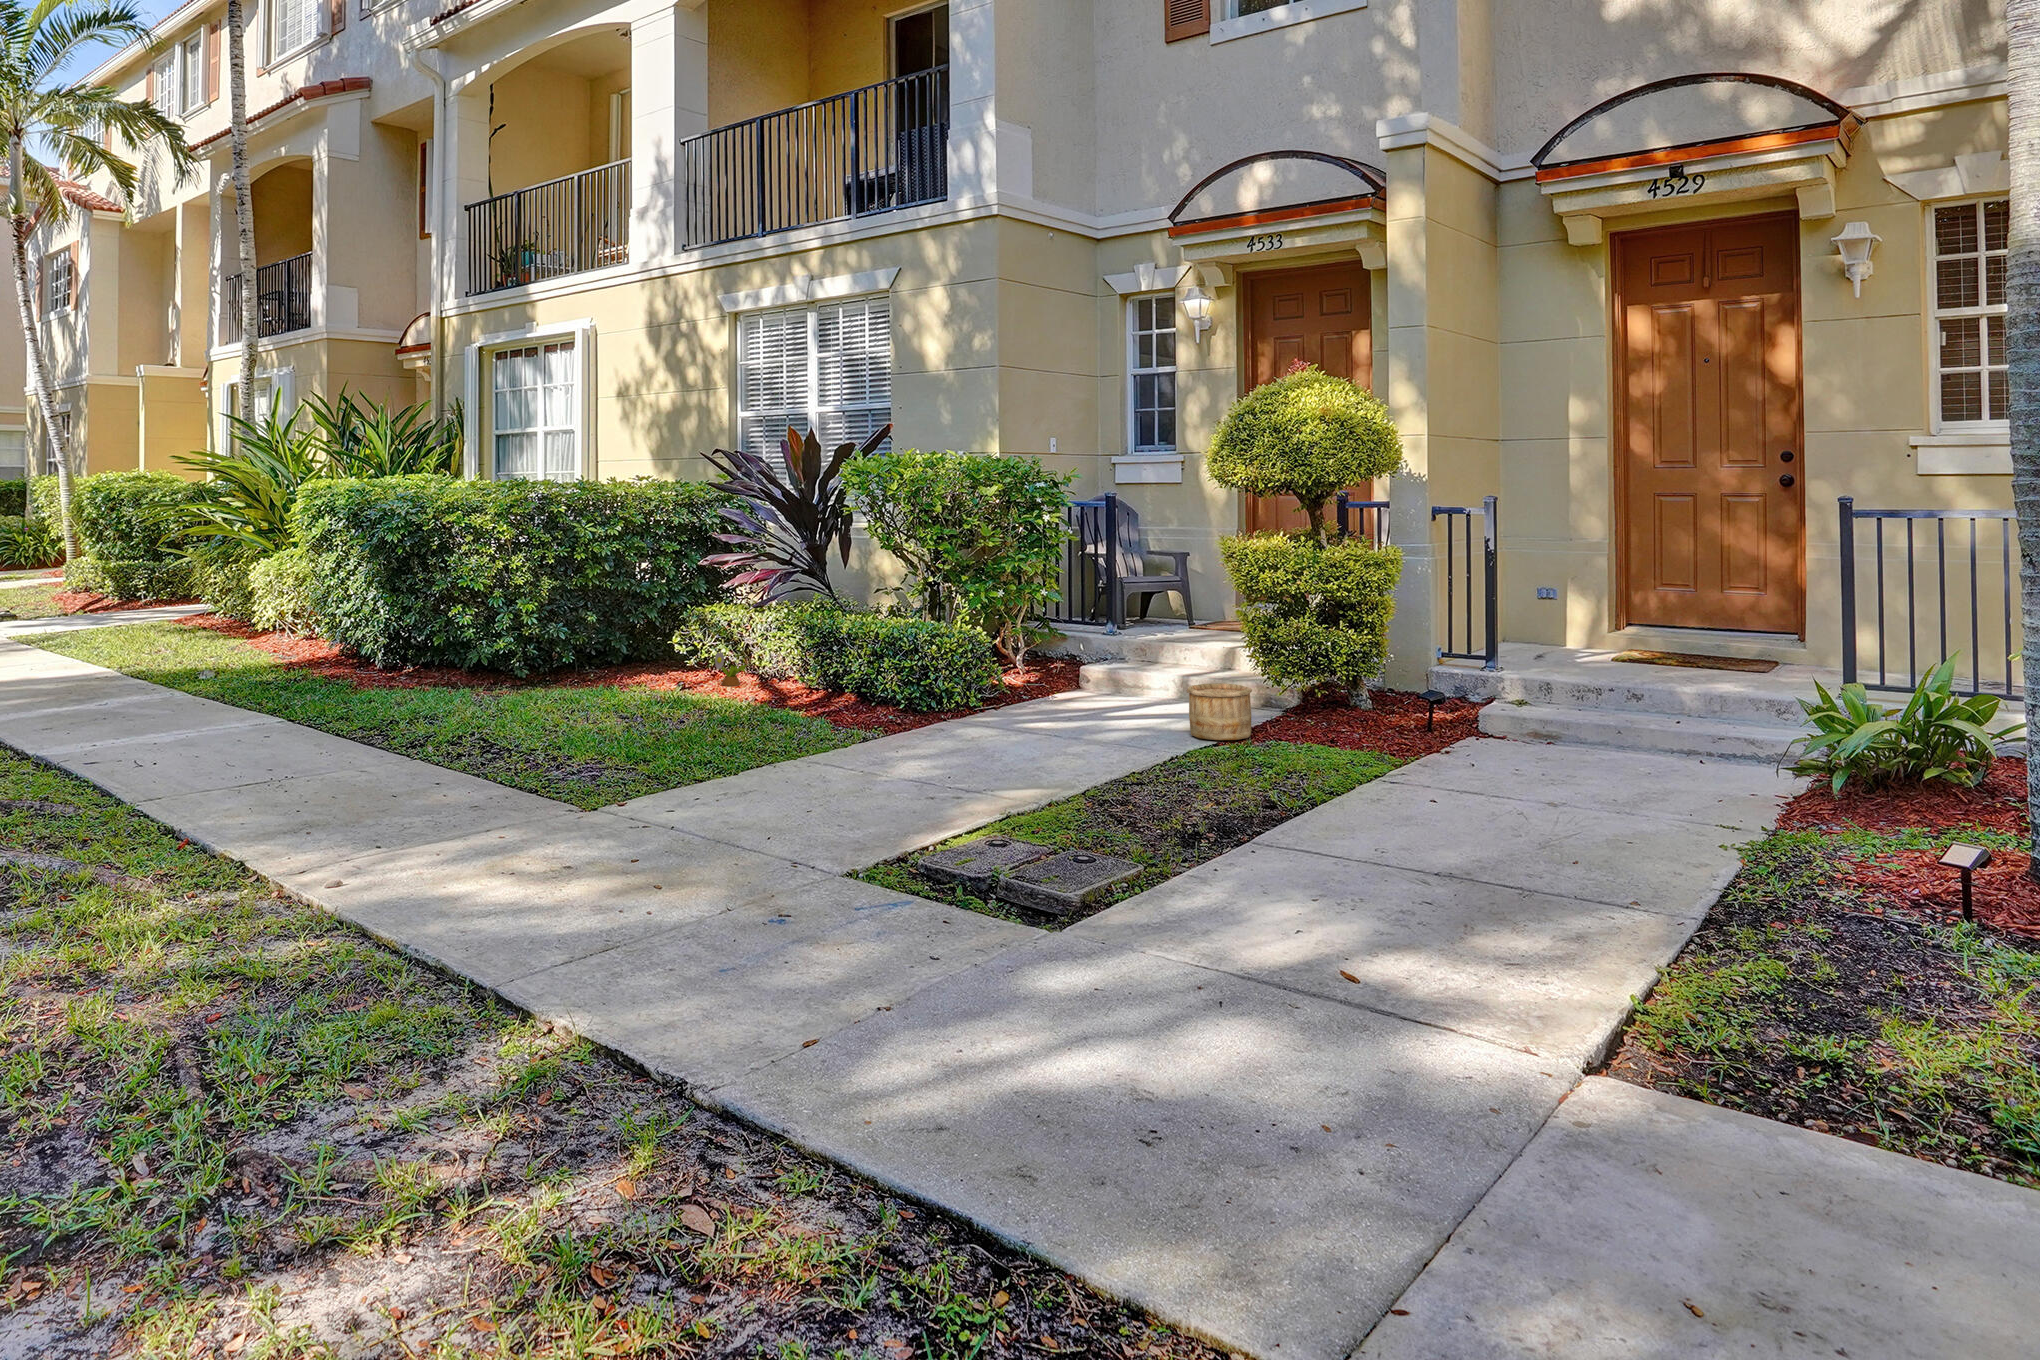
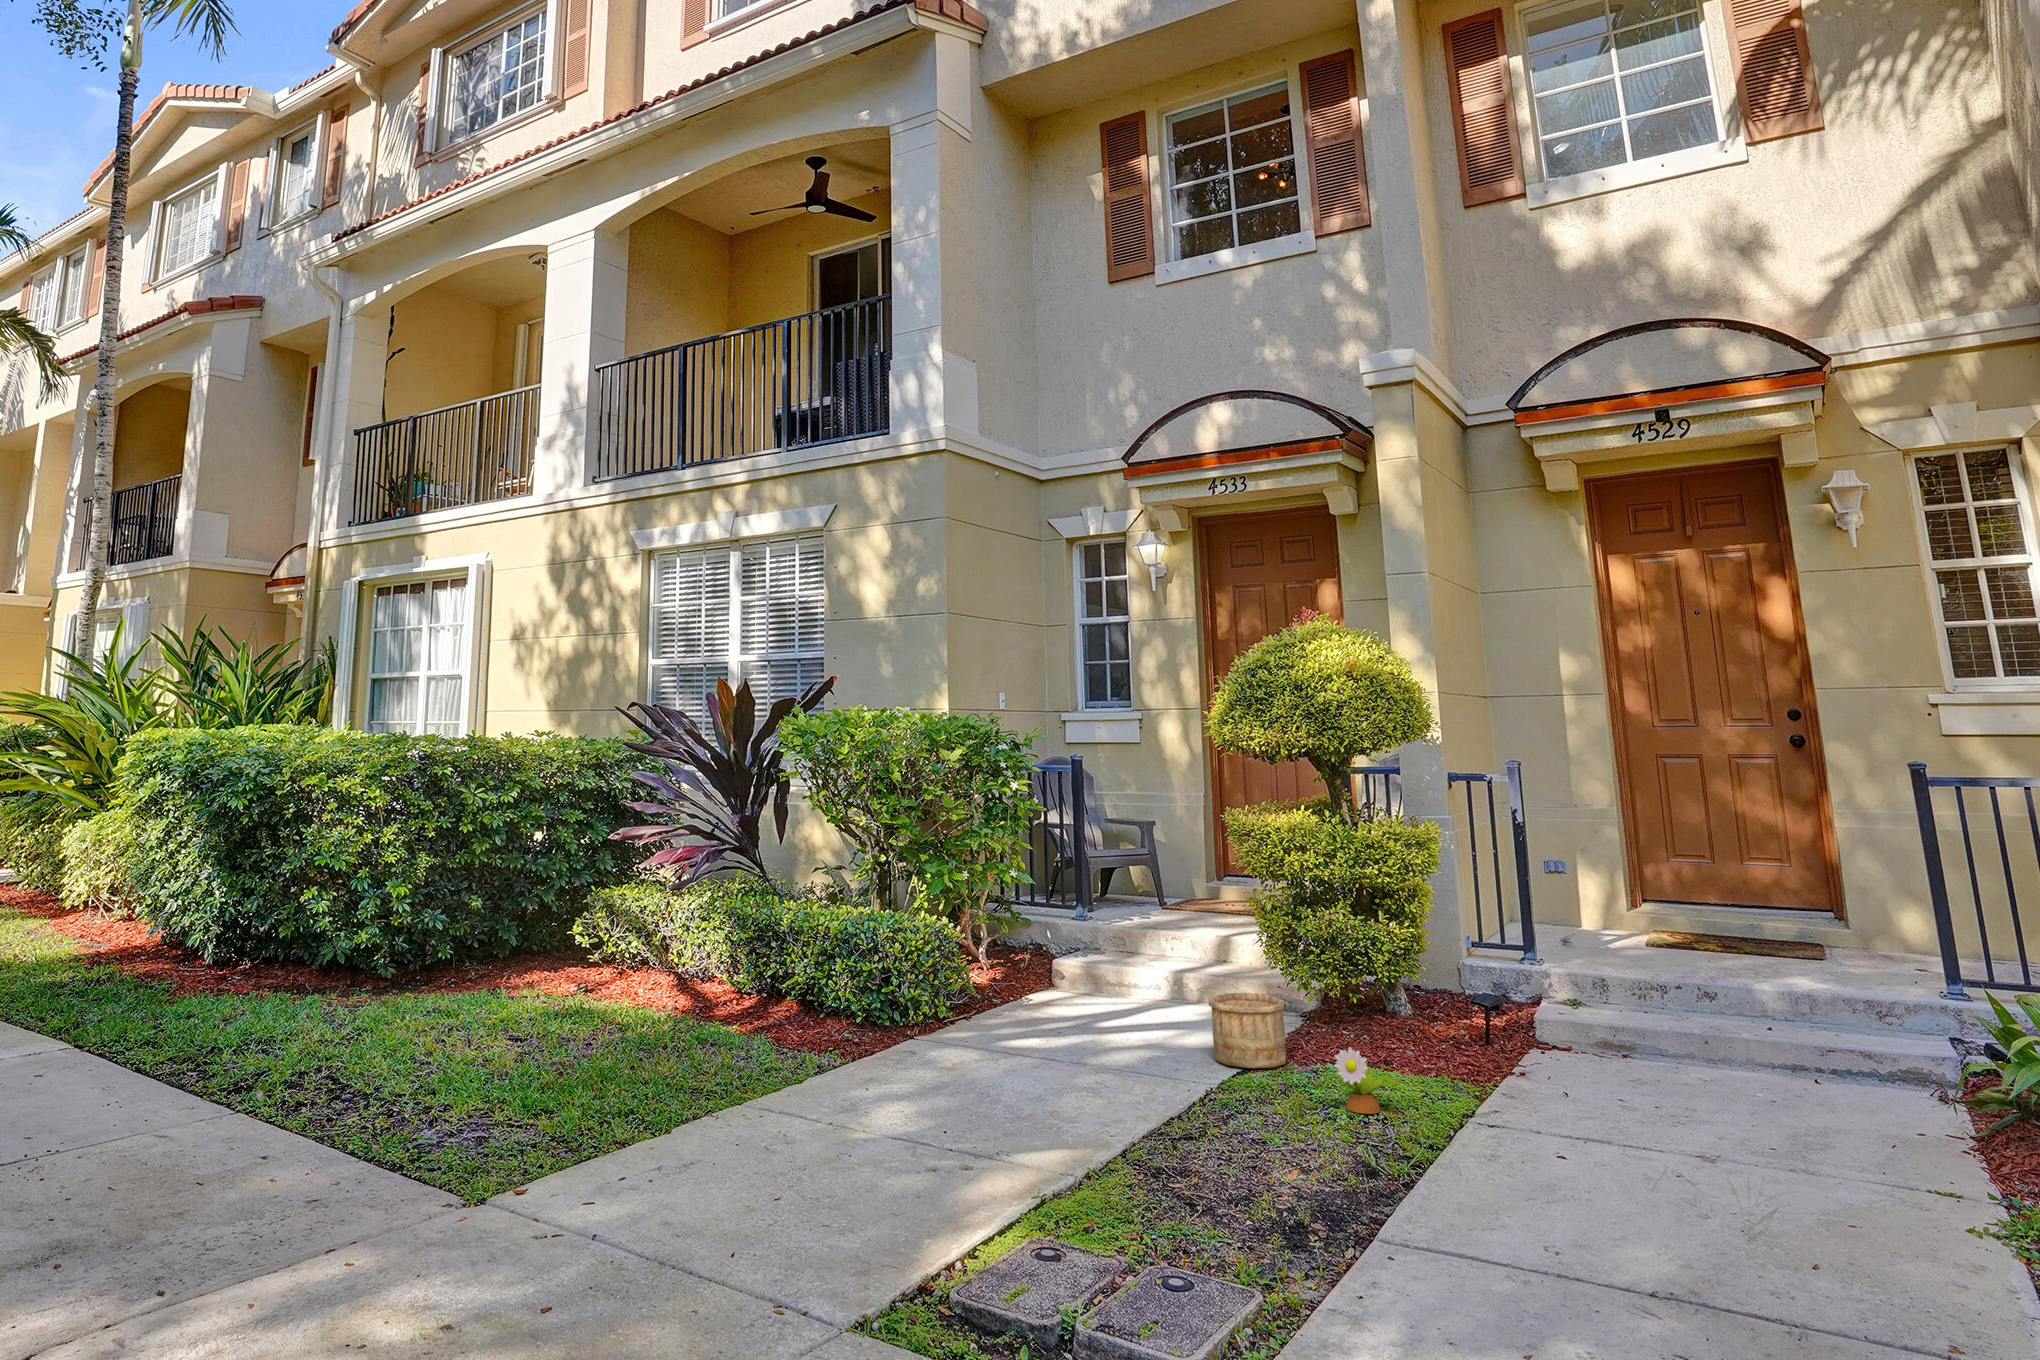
decorative plant: present [715,651,747,686] -> present [1329,1047,1400,1114]

